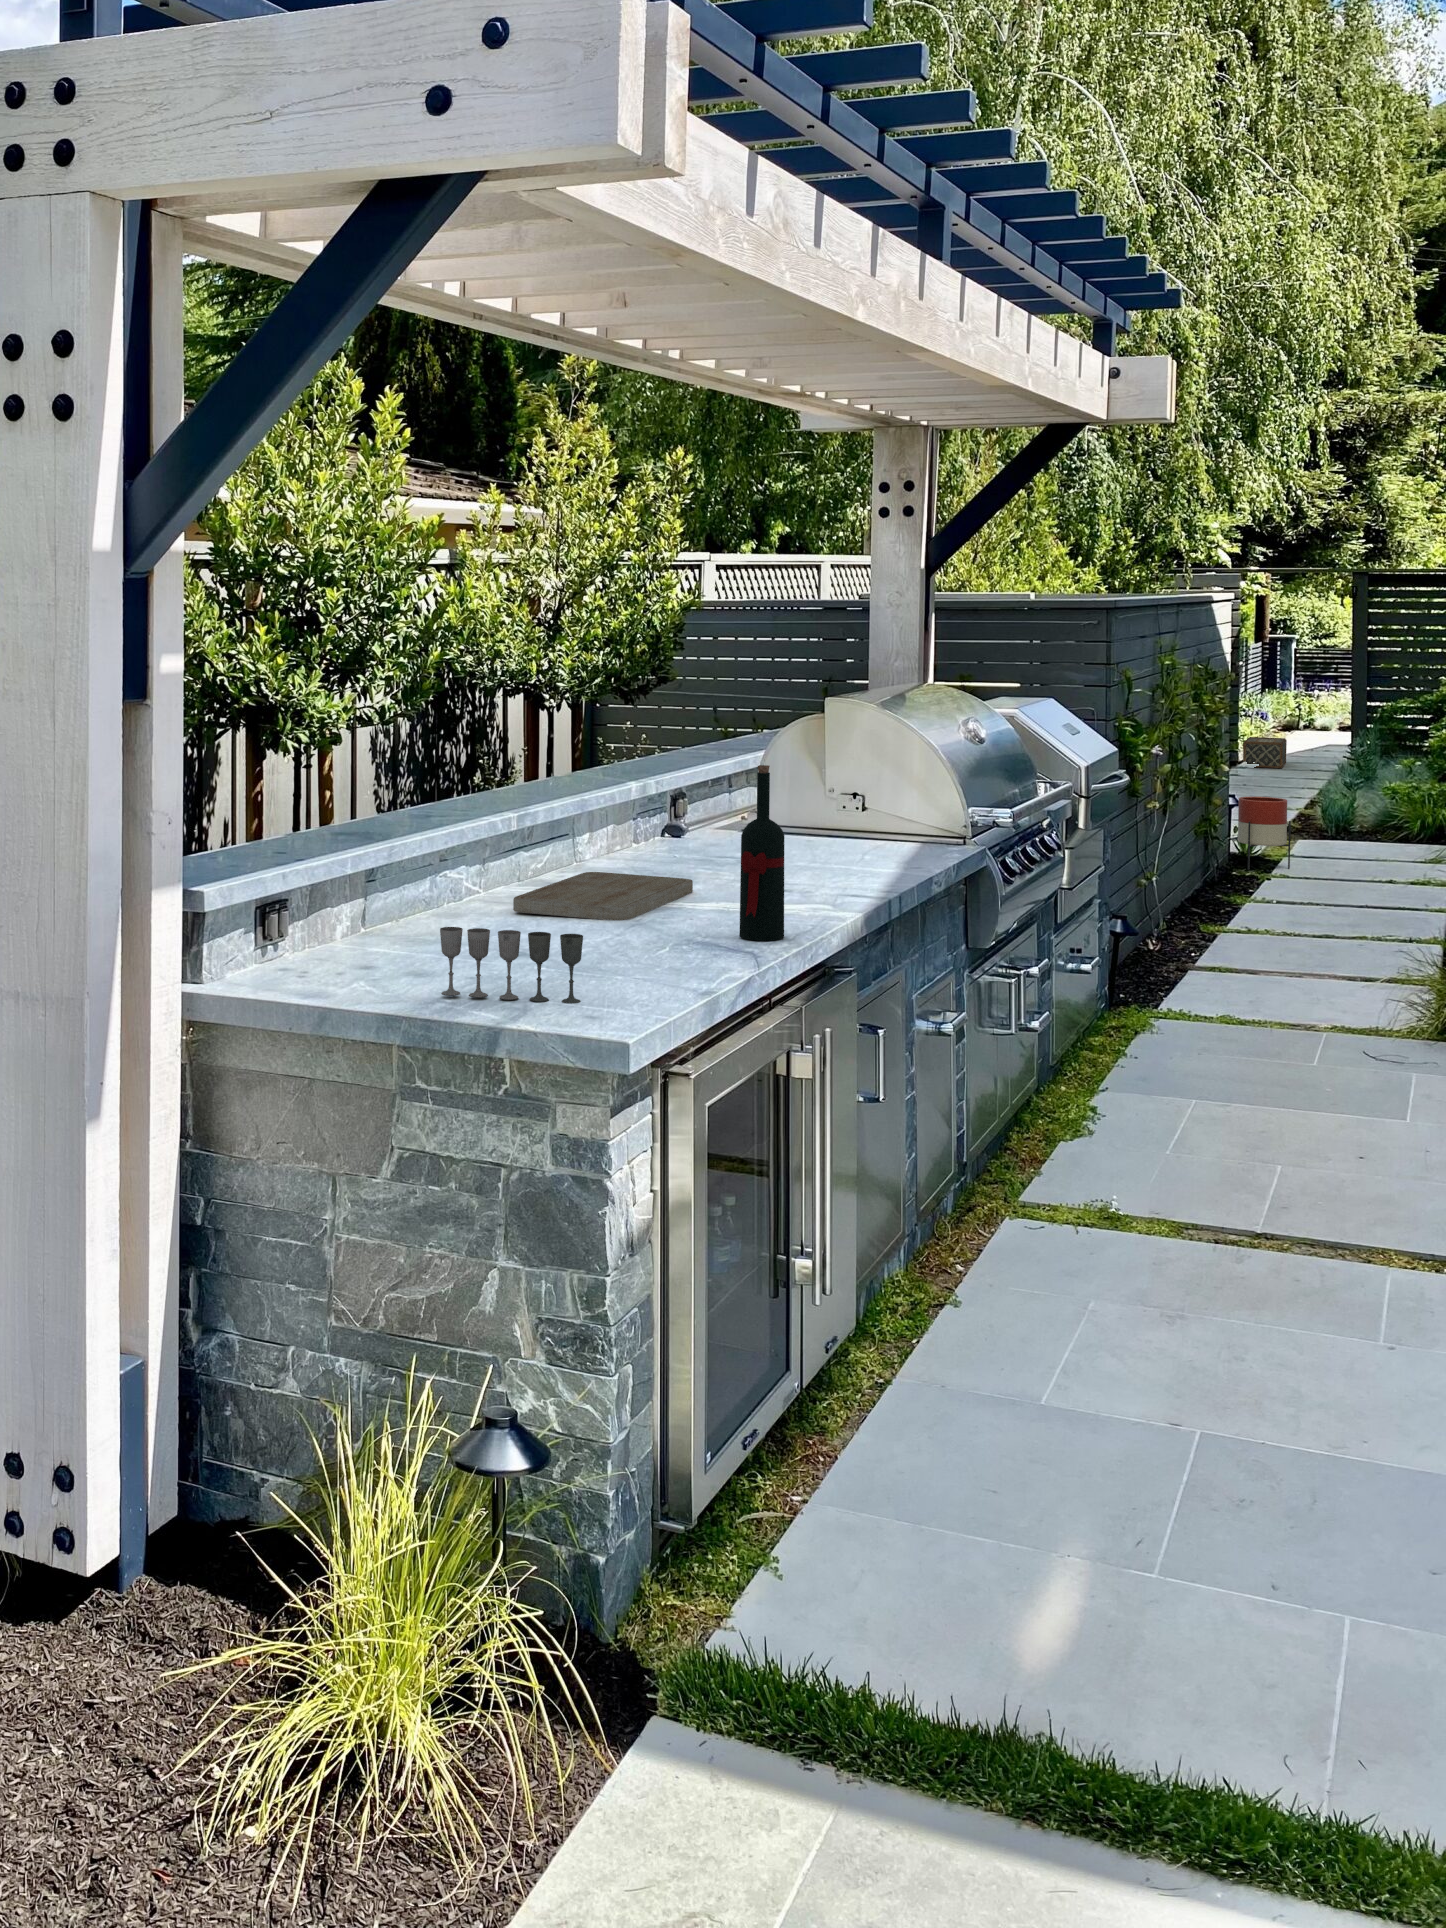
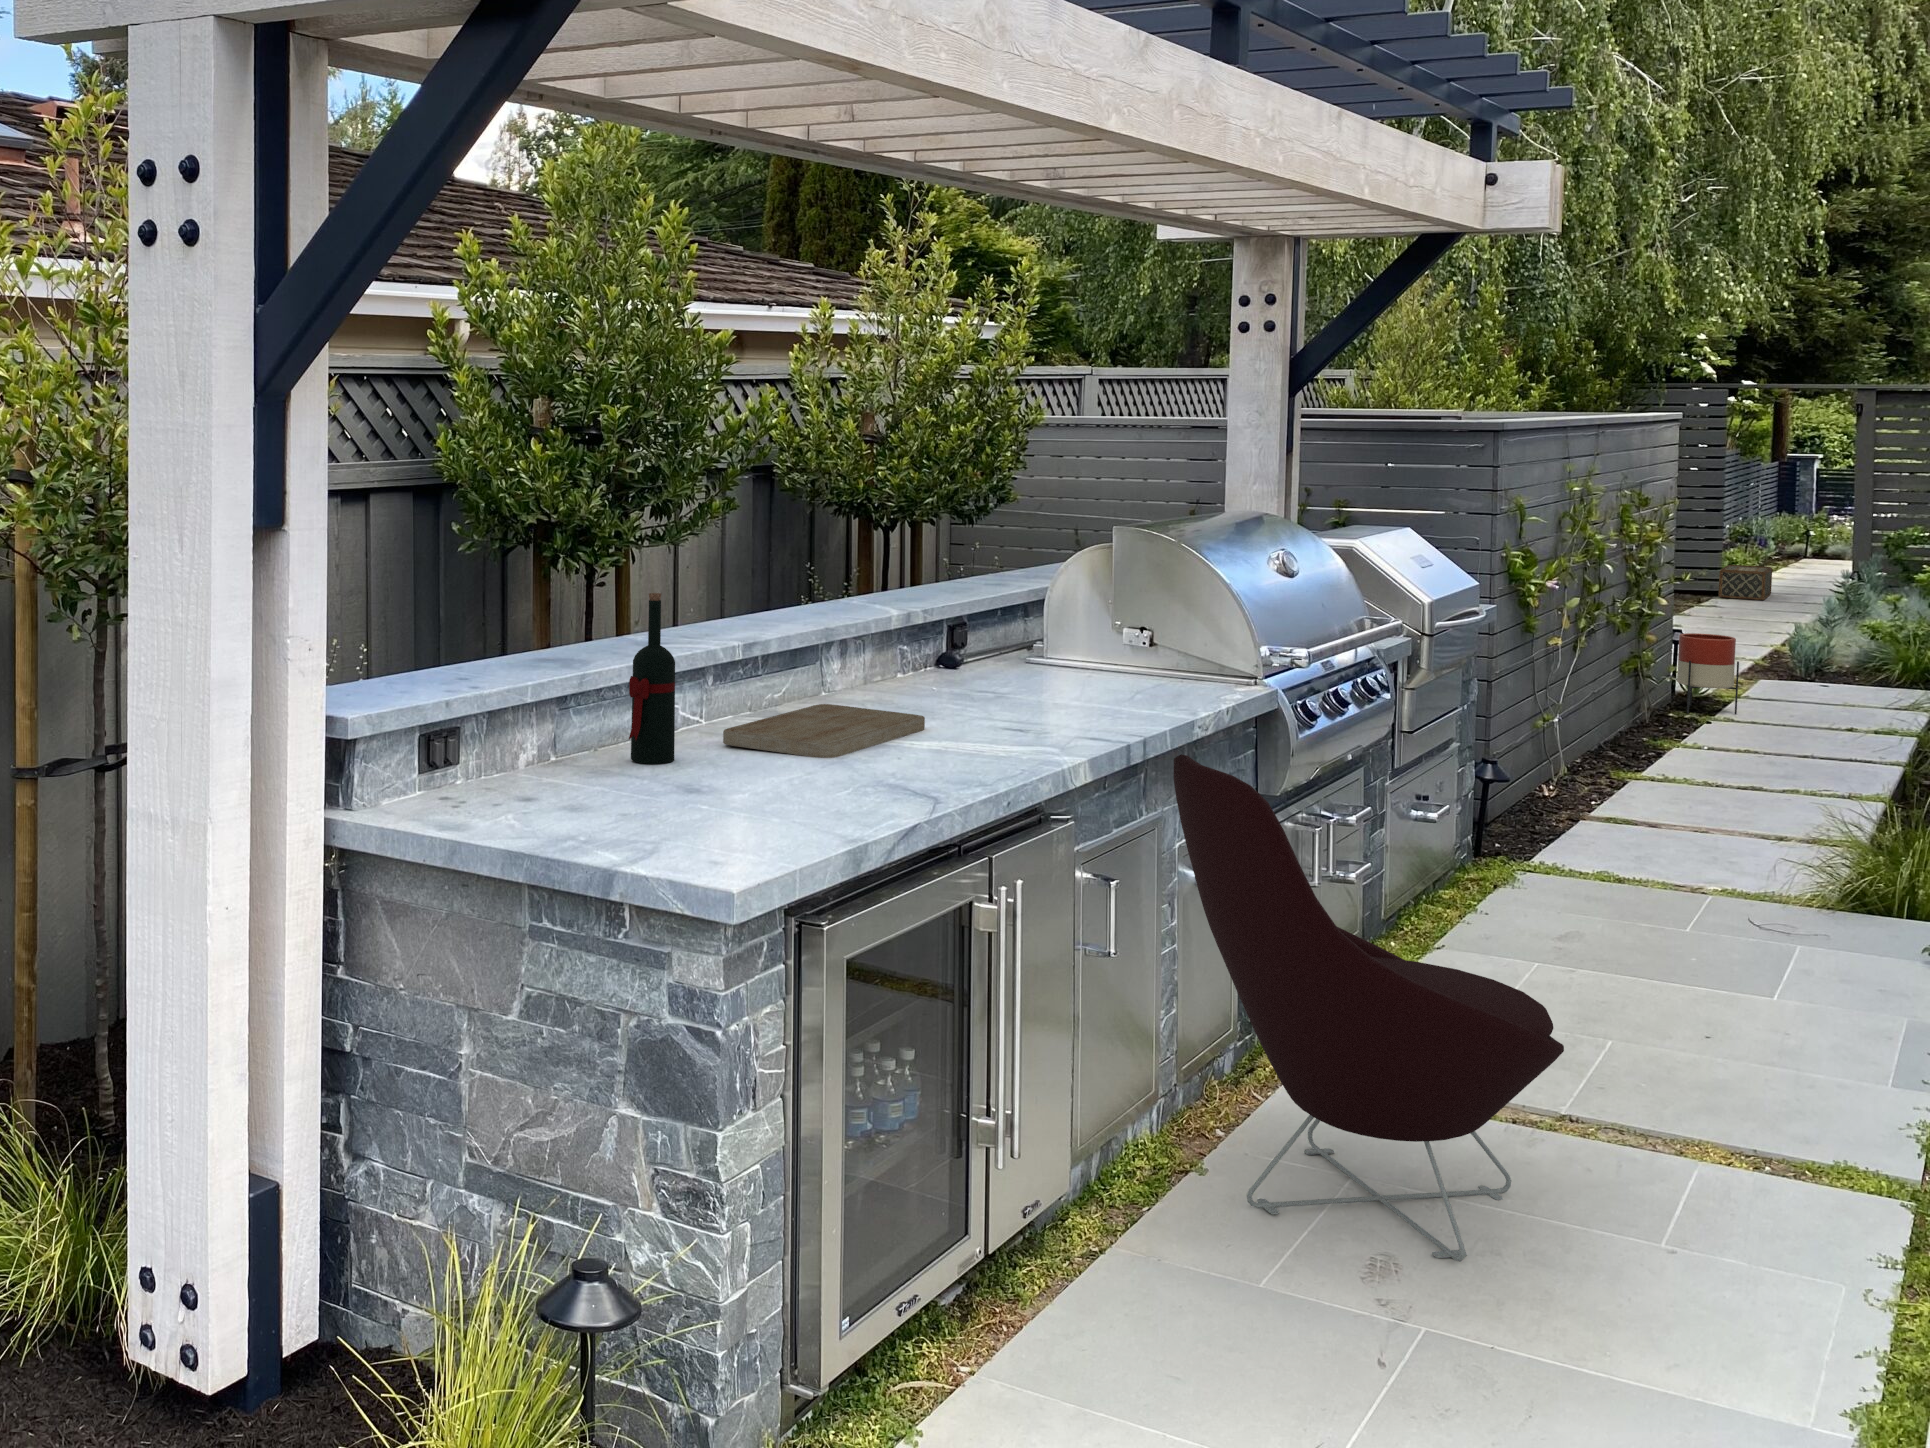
wine bottle: present [739,765,785,941] -> present [629,593,675,764]
chair: none [924,906,1285,1365] -> present [1174,754,1564,1261]
wine glass: present [440,927,583,1004] -> none [581,763,721,848]

